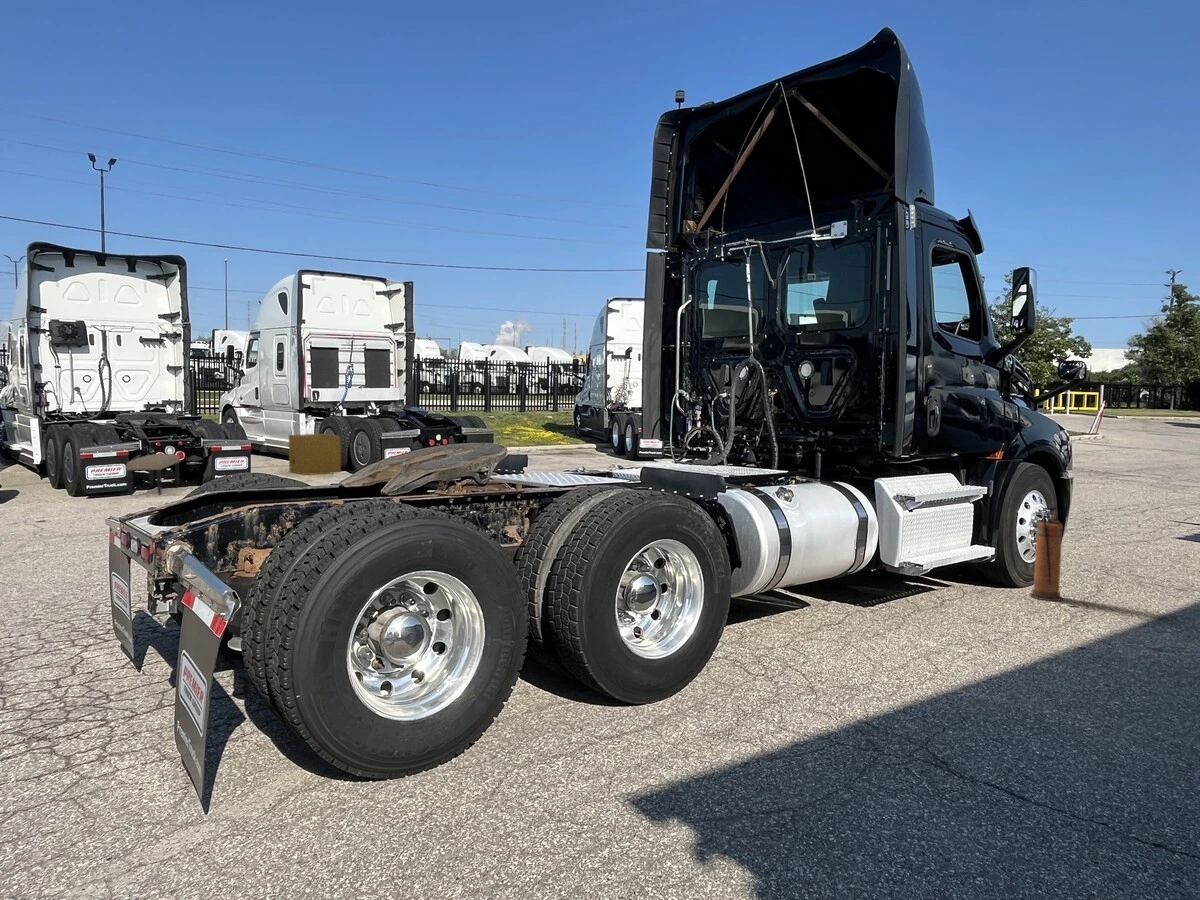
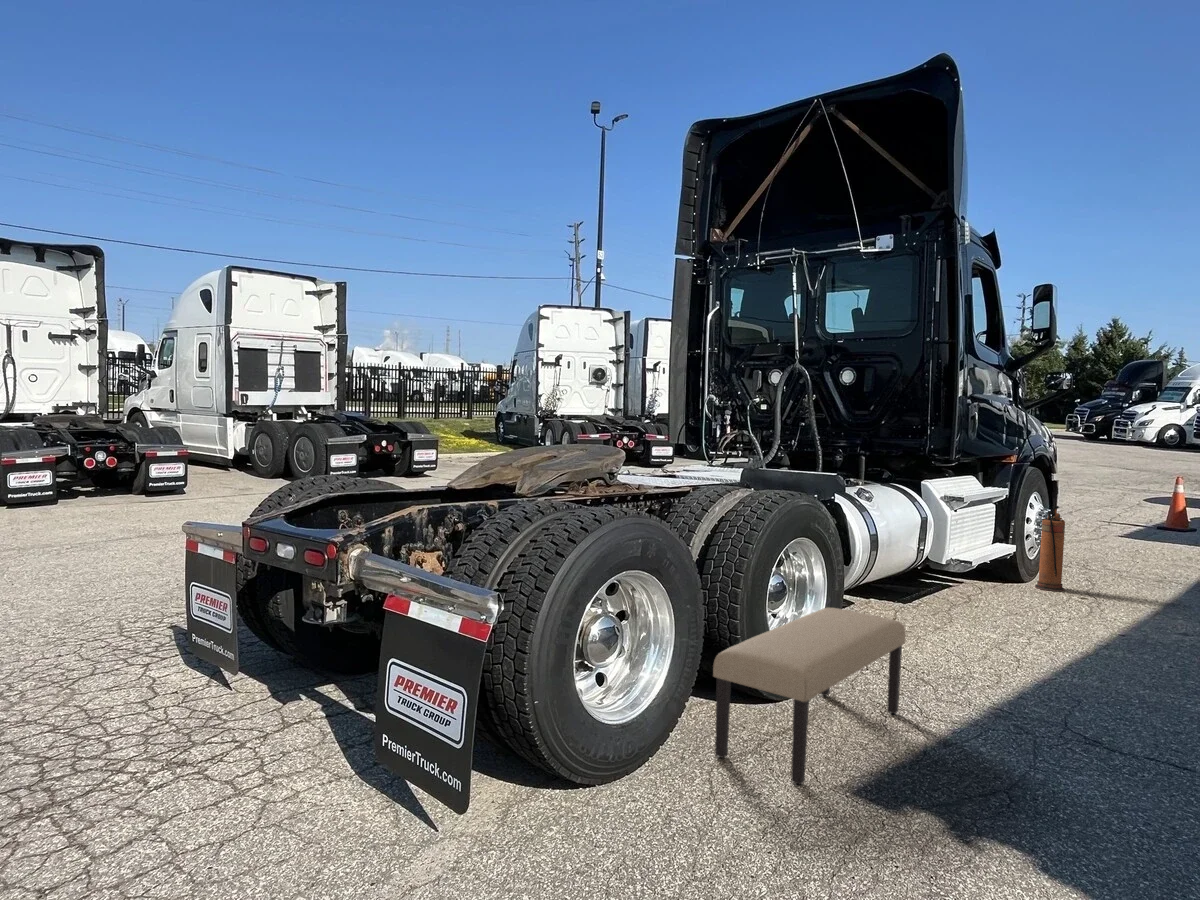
cardboard box: present [289,434,341,475] -> none [217,440,275,484]
bench: present [126,454,180,495] -> present [713,608,906,784]

